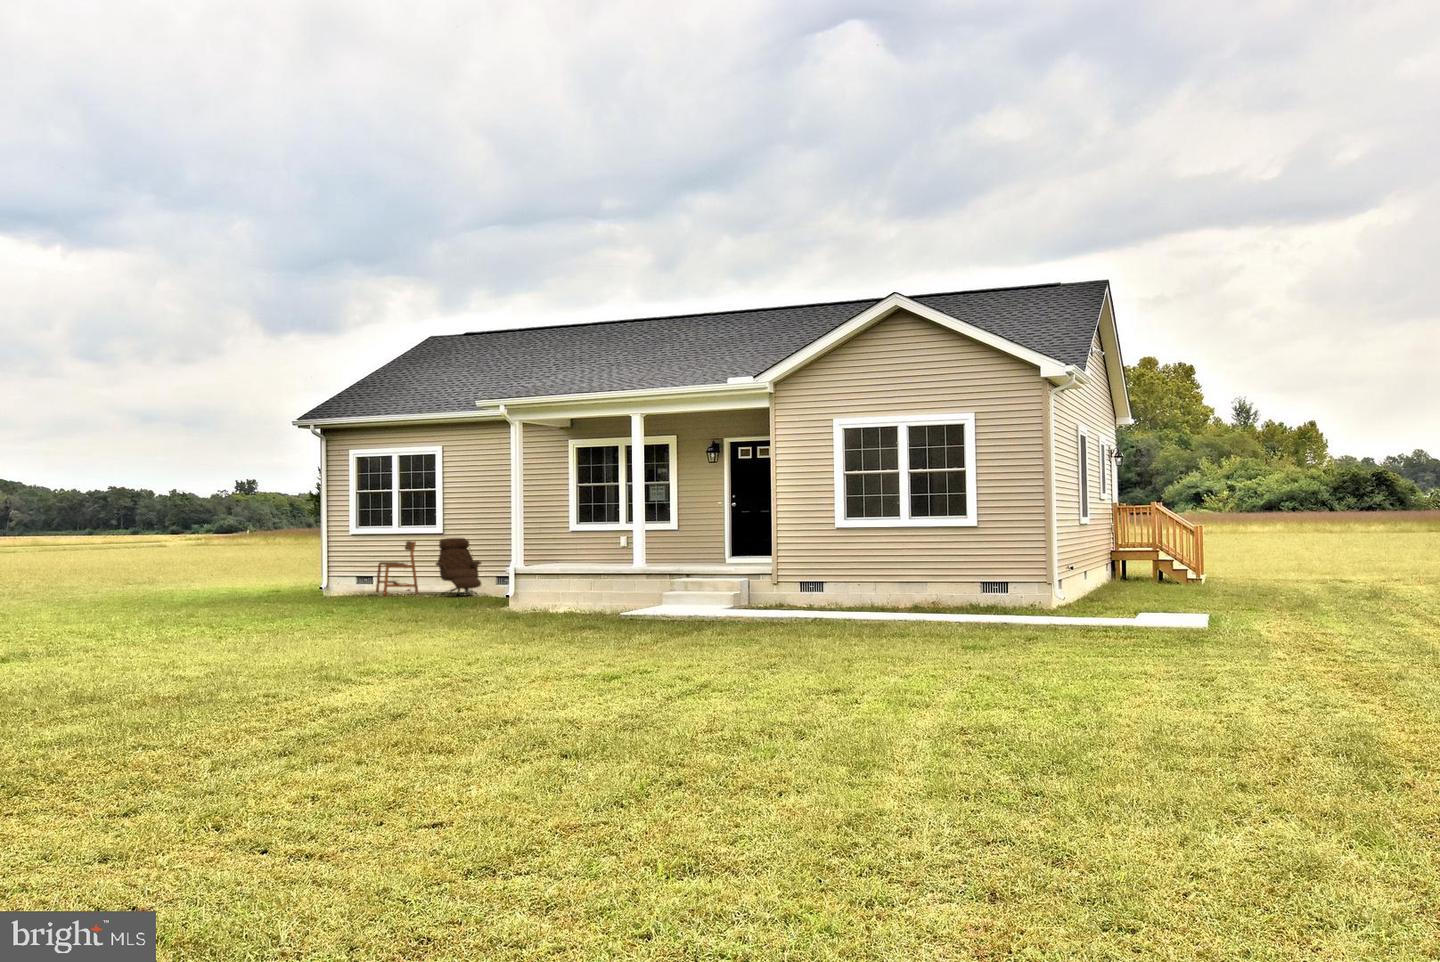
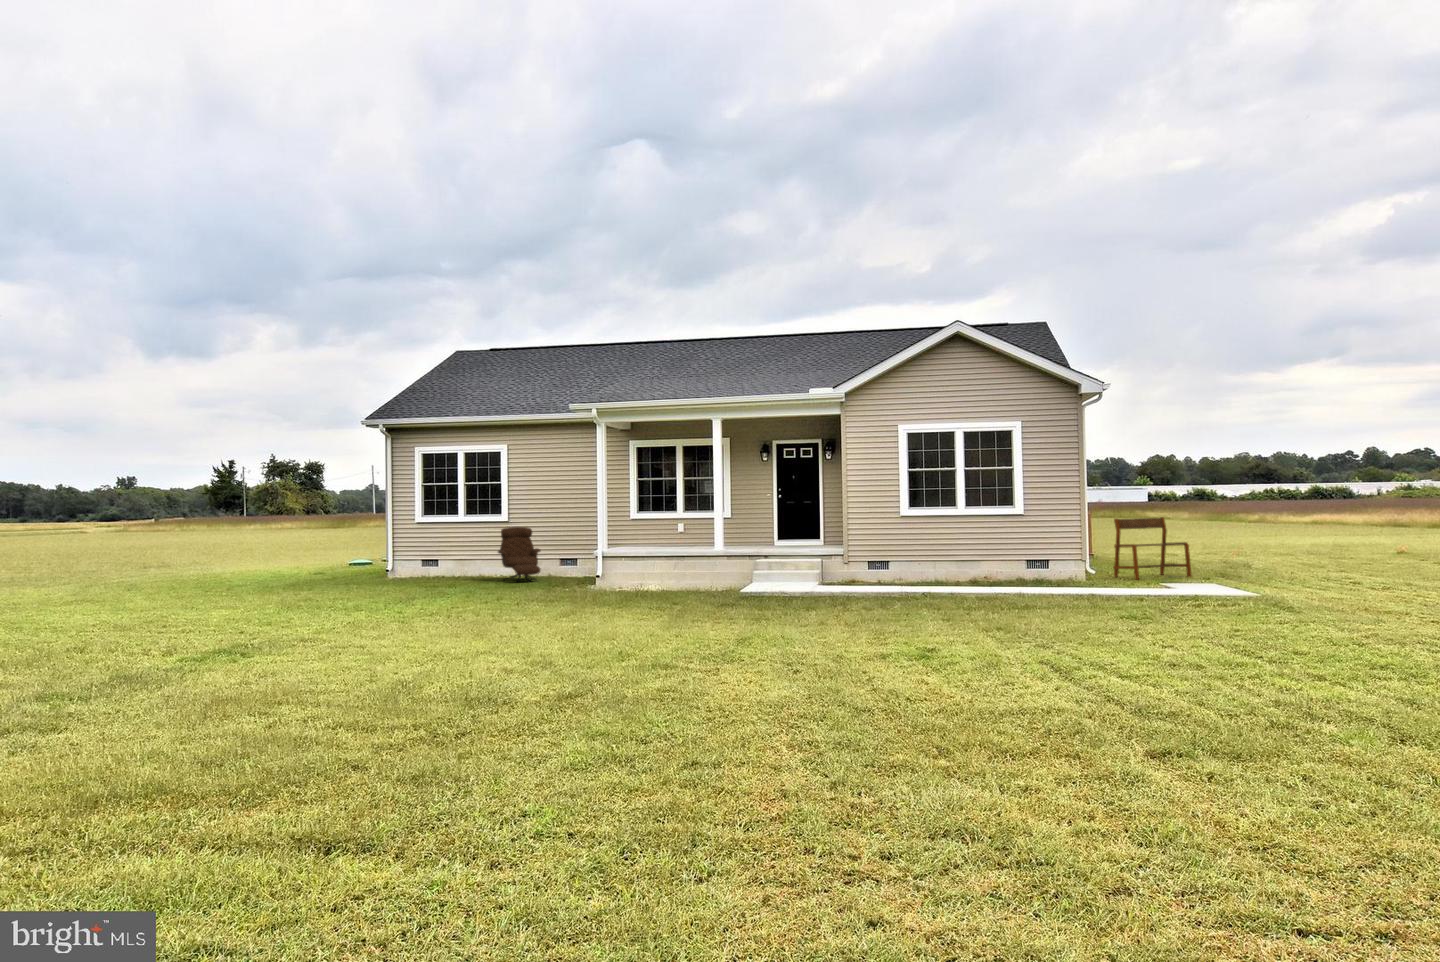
bench: present [376,541,418,596] -> present [1113,517,1192,580]

